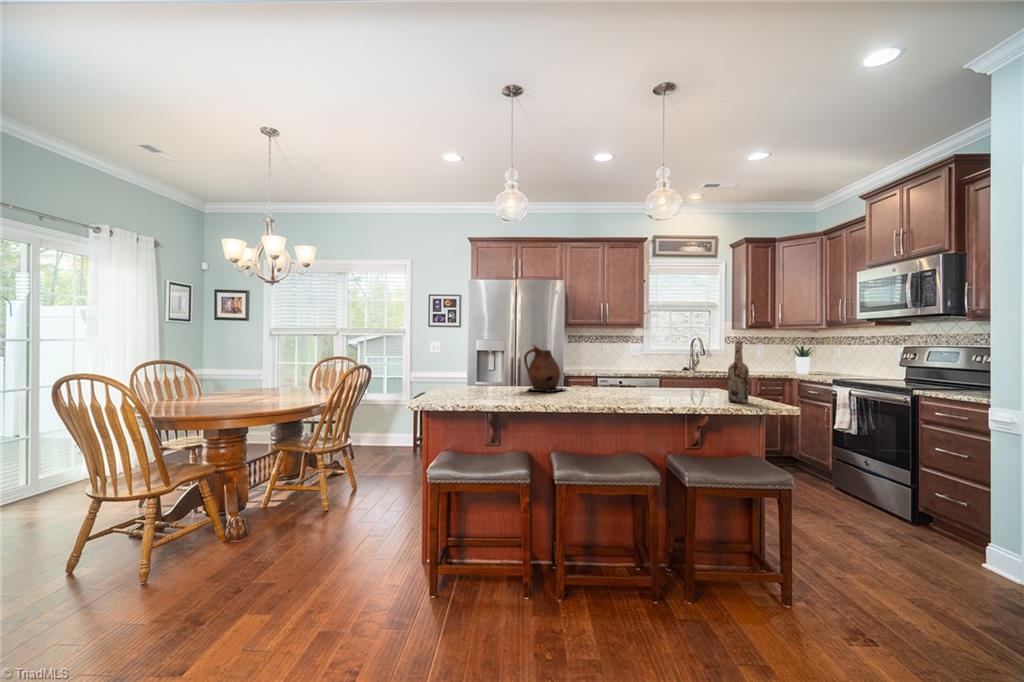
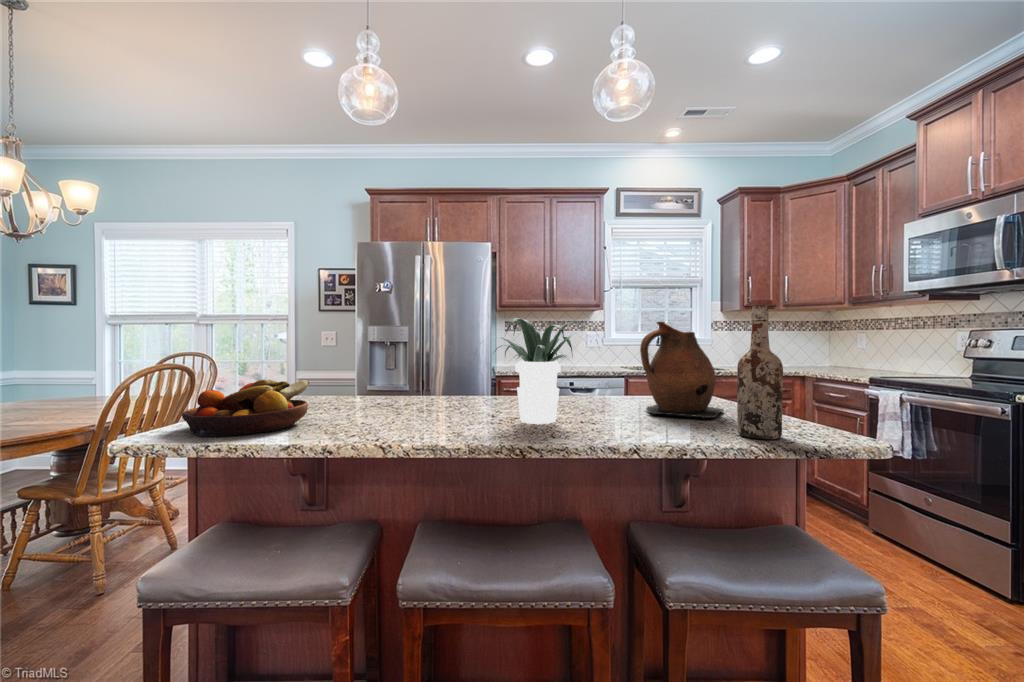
ceramic pitcher: present [524,345,564,392] -> present [640,322,723,419]
potted plant: present [788,345,814,374] -> present [492,318,580,424]
fruit bowl: none [464,374,517,399] -> present [182,380,310,437]

